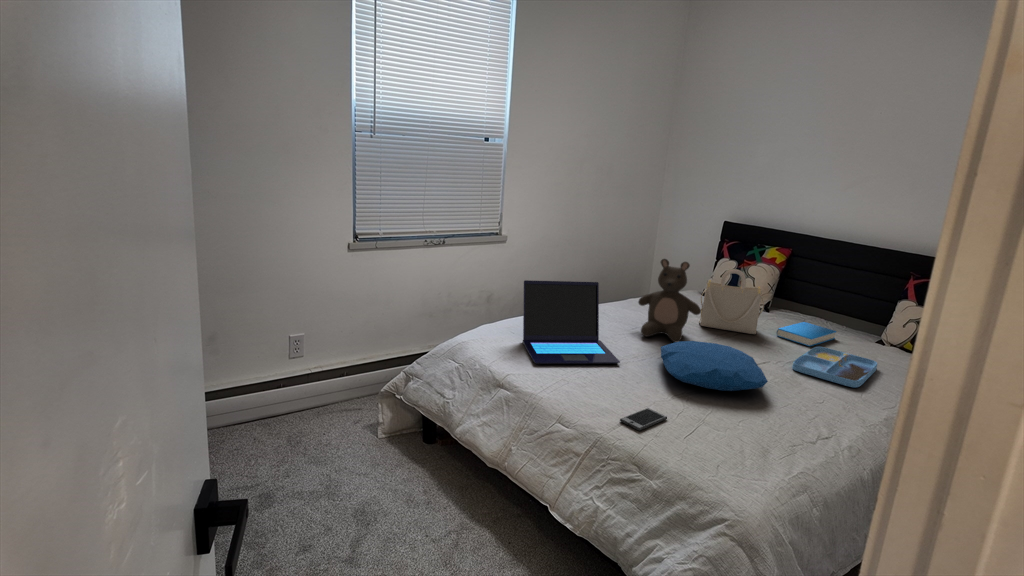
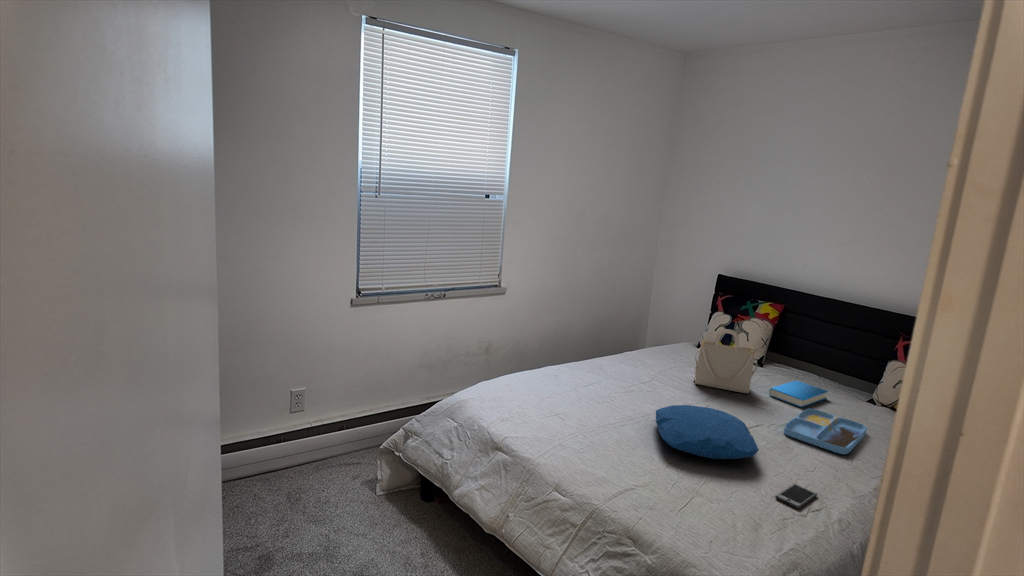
stuffed bear: present [638,259,701,342] -> none [634,320,695,403]
laptop: present [523,280,620,364] -> none [521,342,616,428]
smartphone: present [620,408,667,431] -> present [775,484,817,509]

